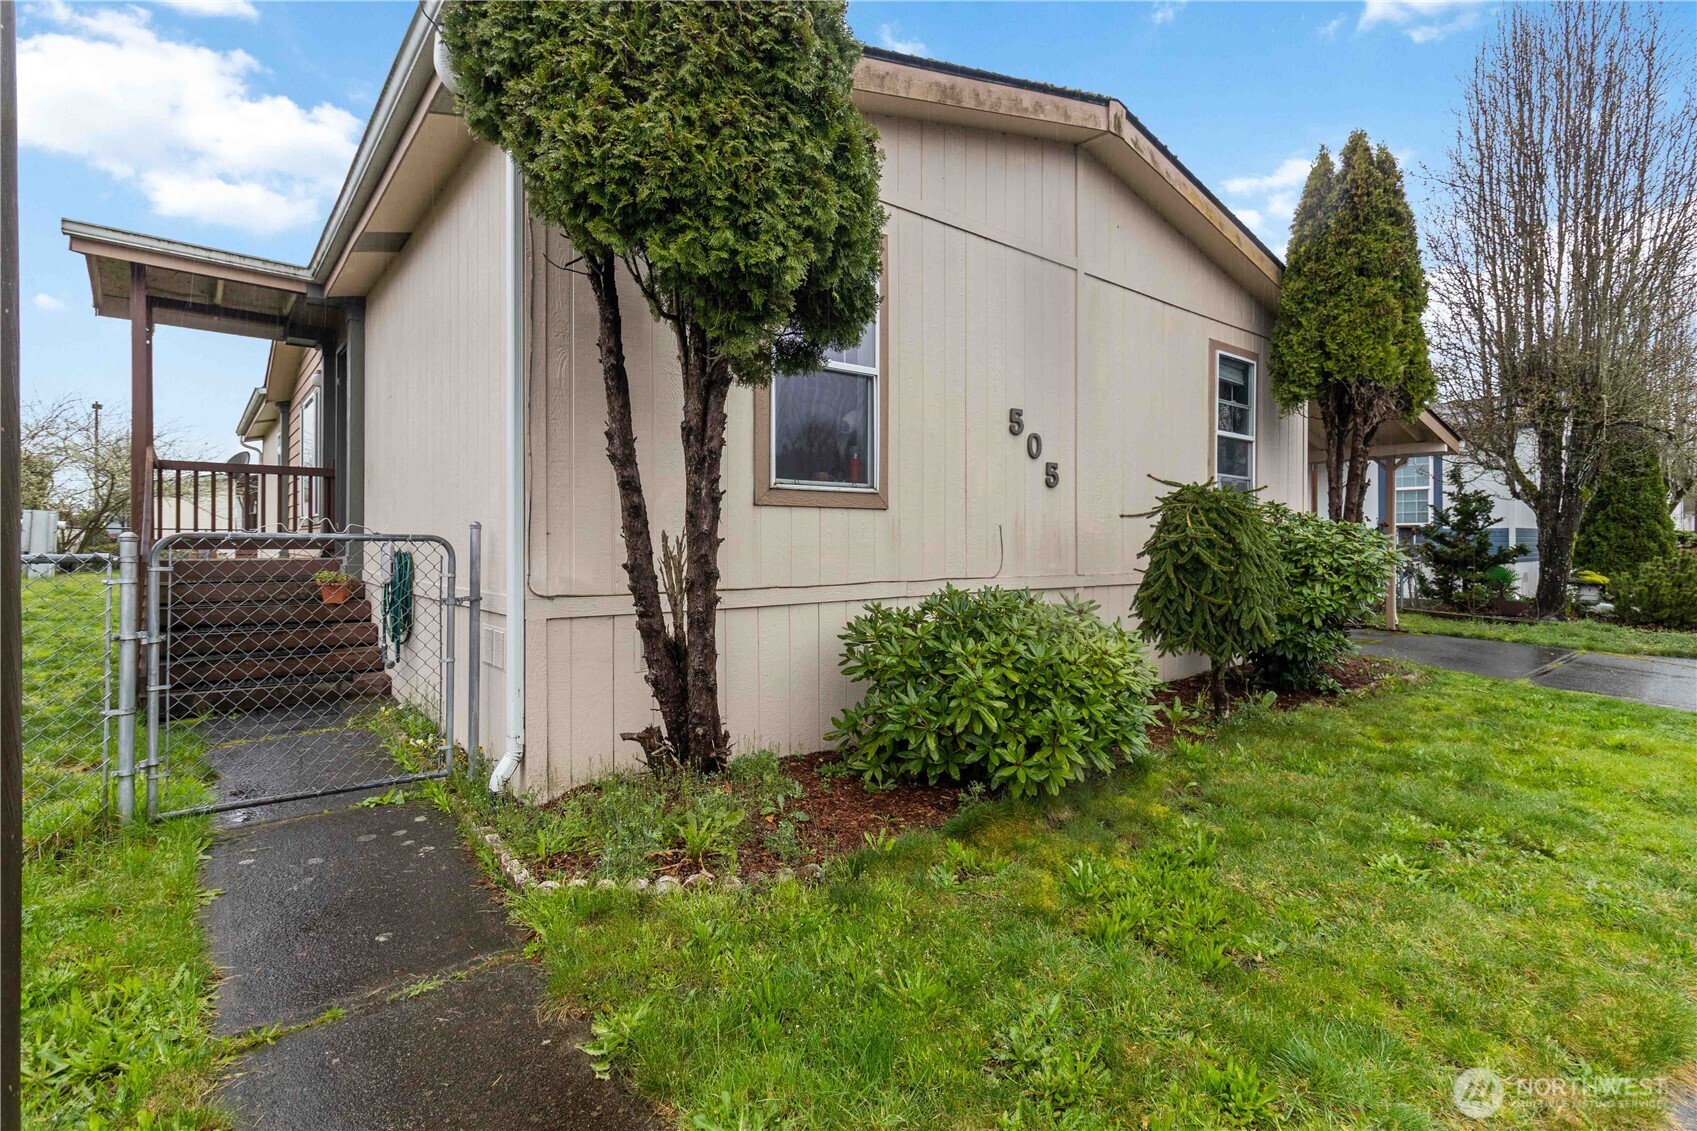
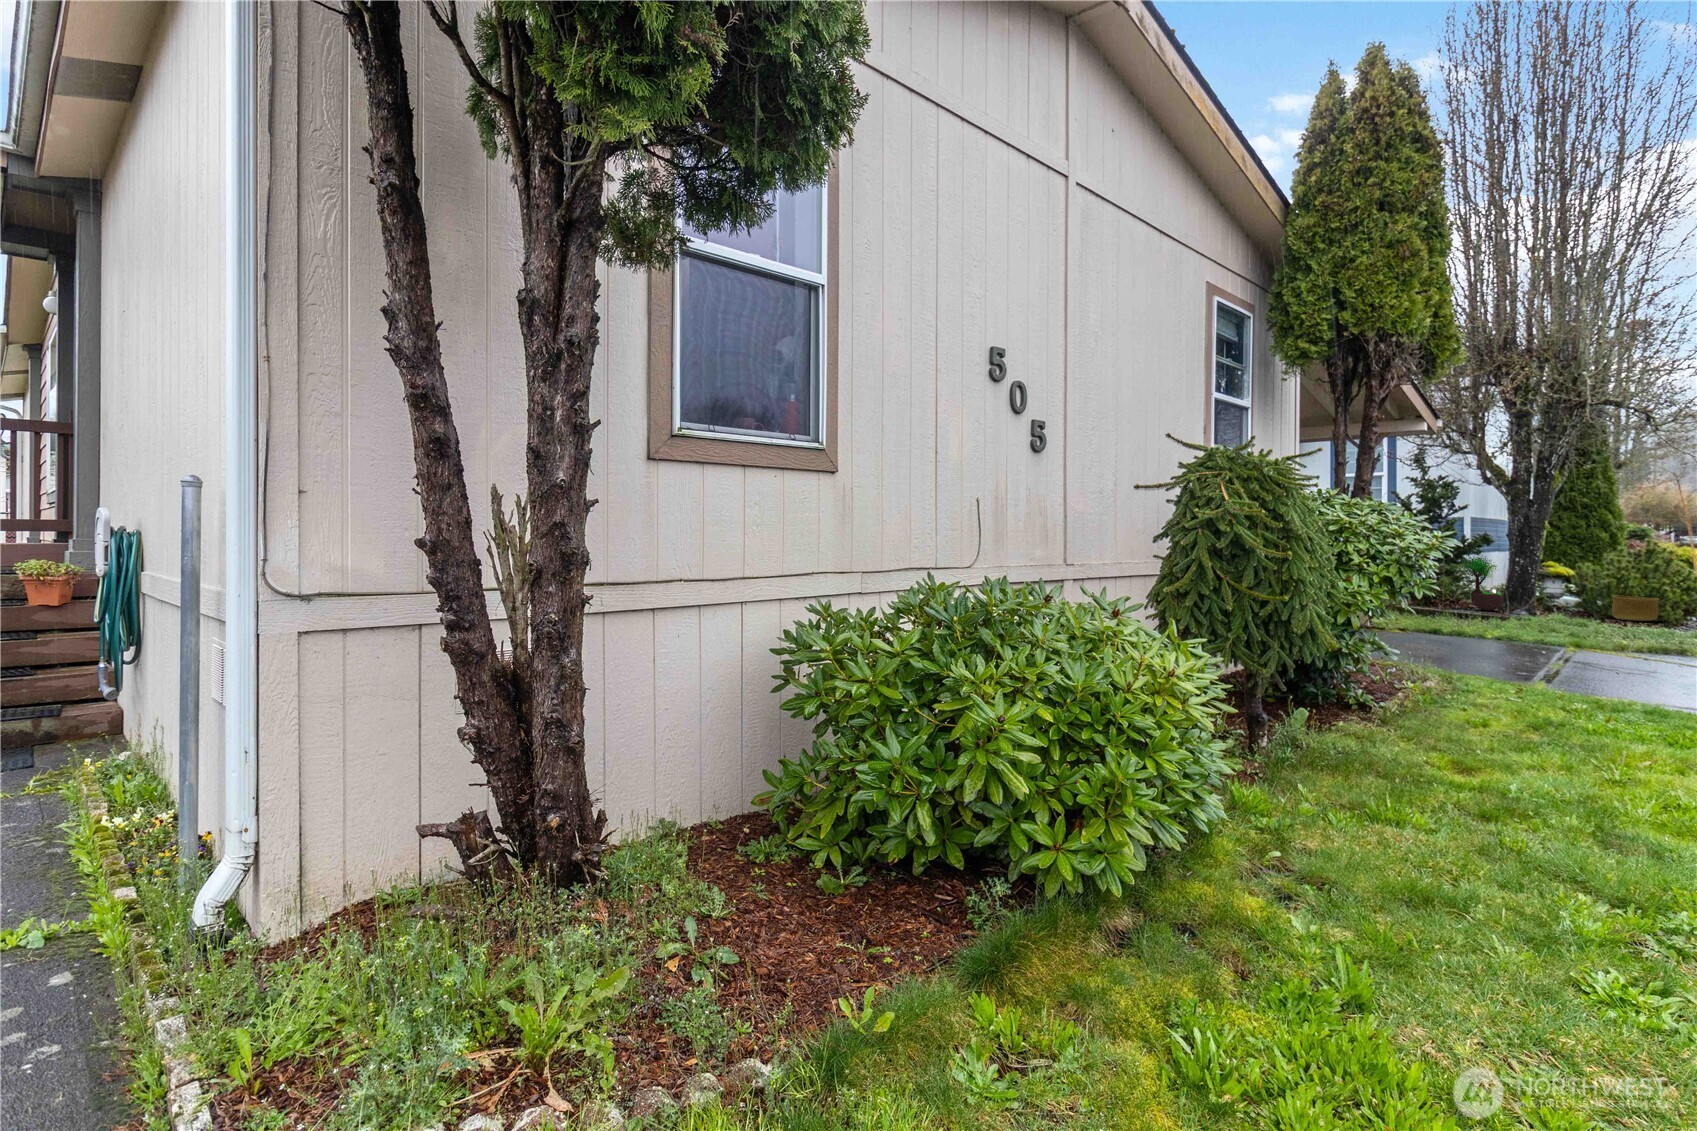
basket: none [1630,601,1676,625] -> present [1612,595,1659,621]

